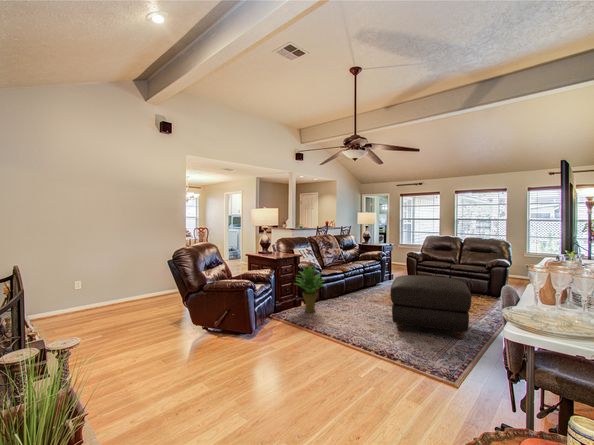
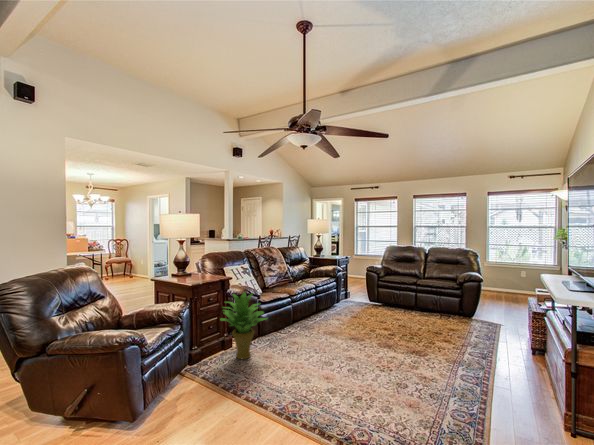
ottoman: present [390,275,471,339] -> none [355,303,466,395]

